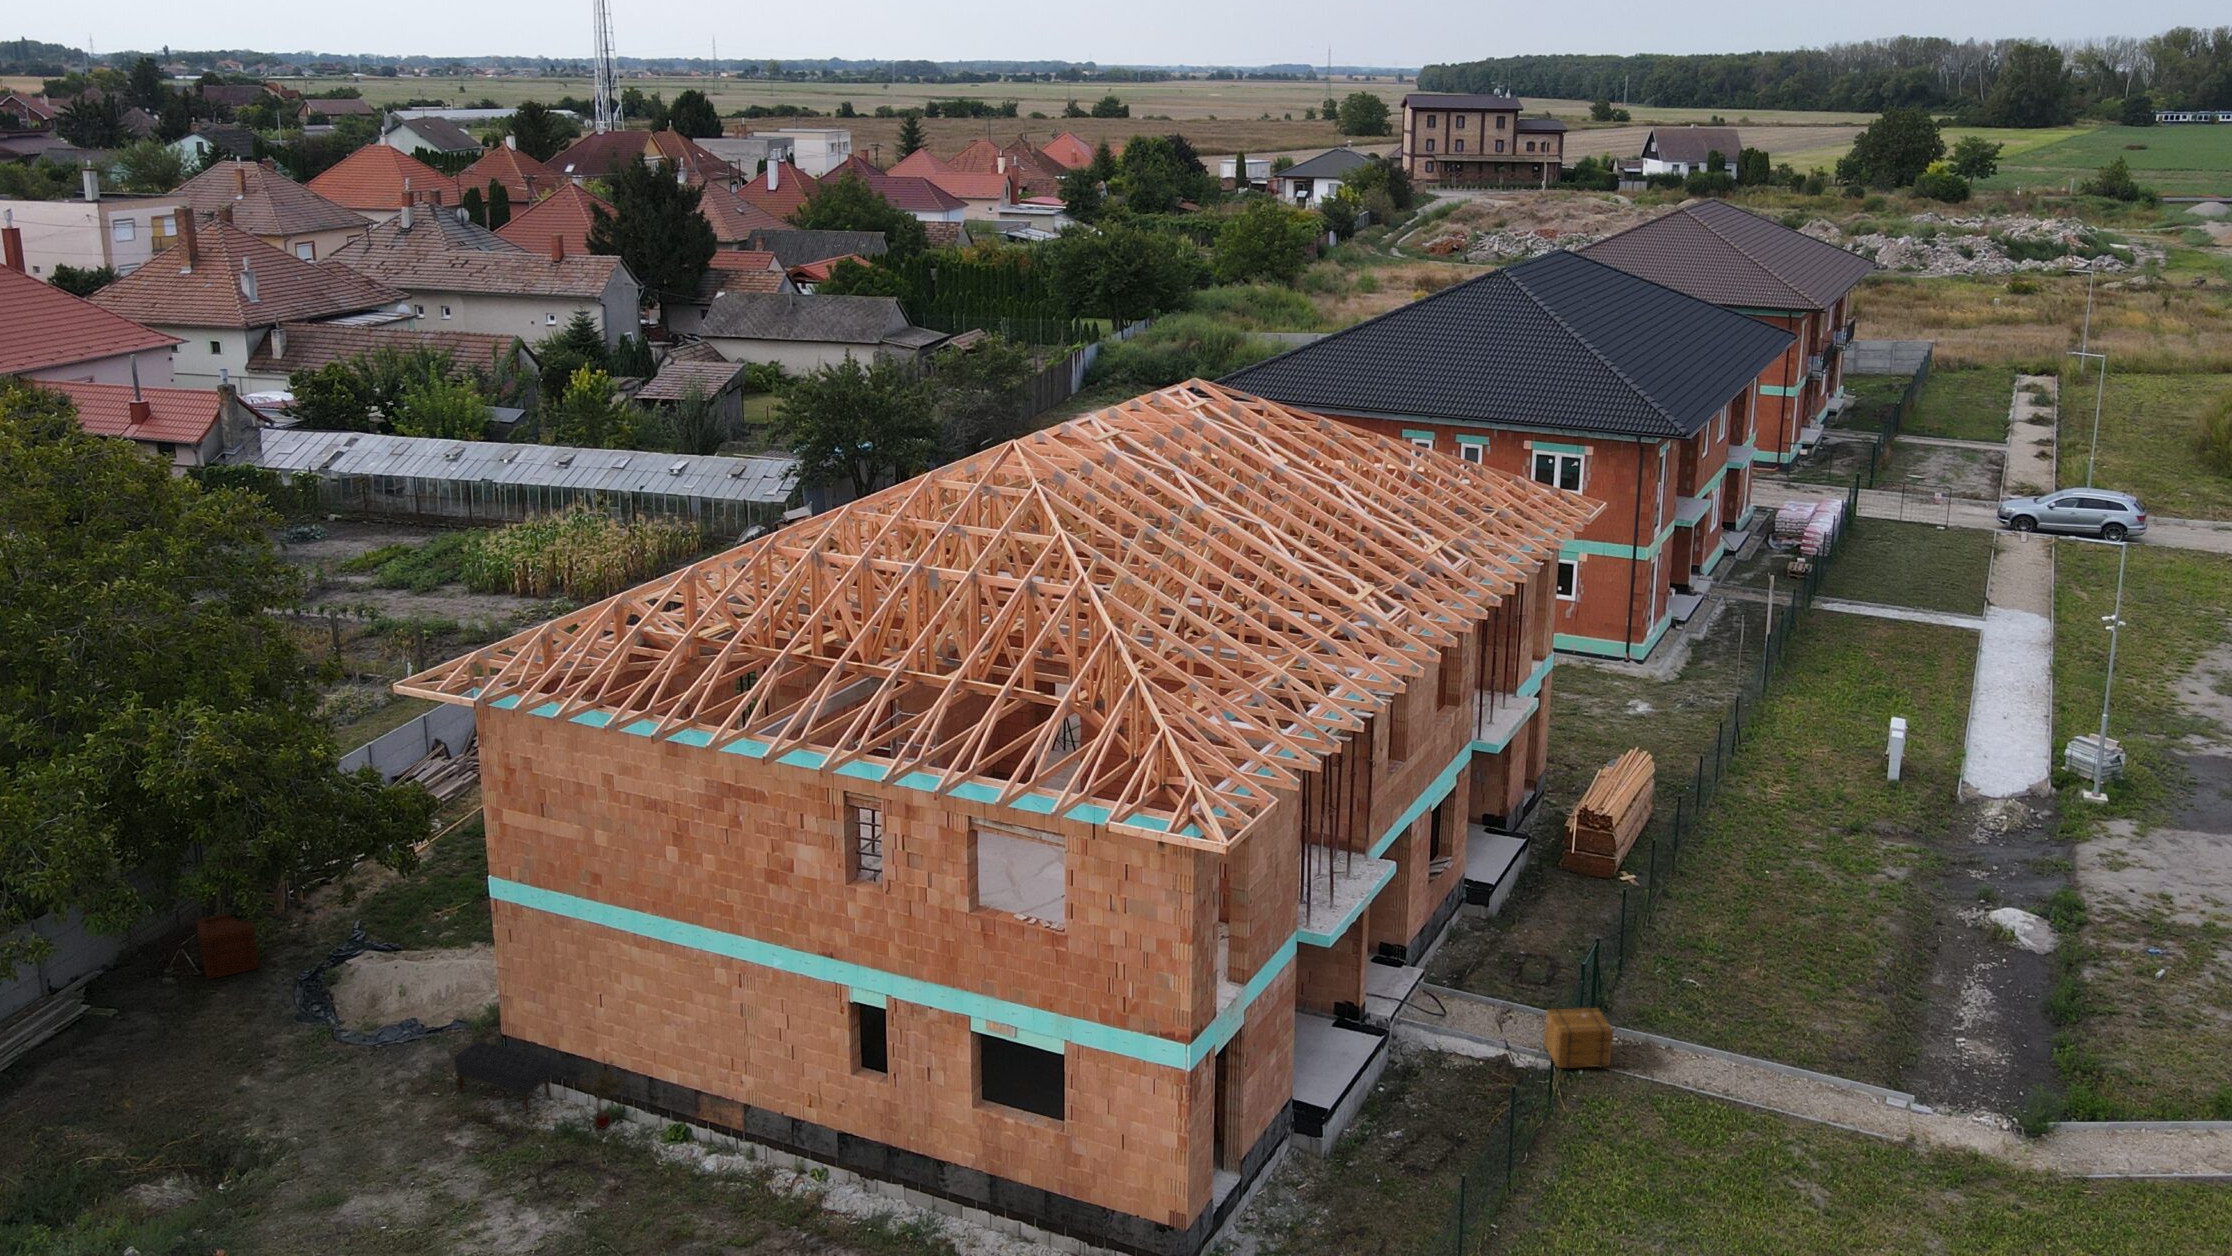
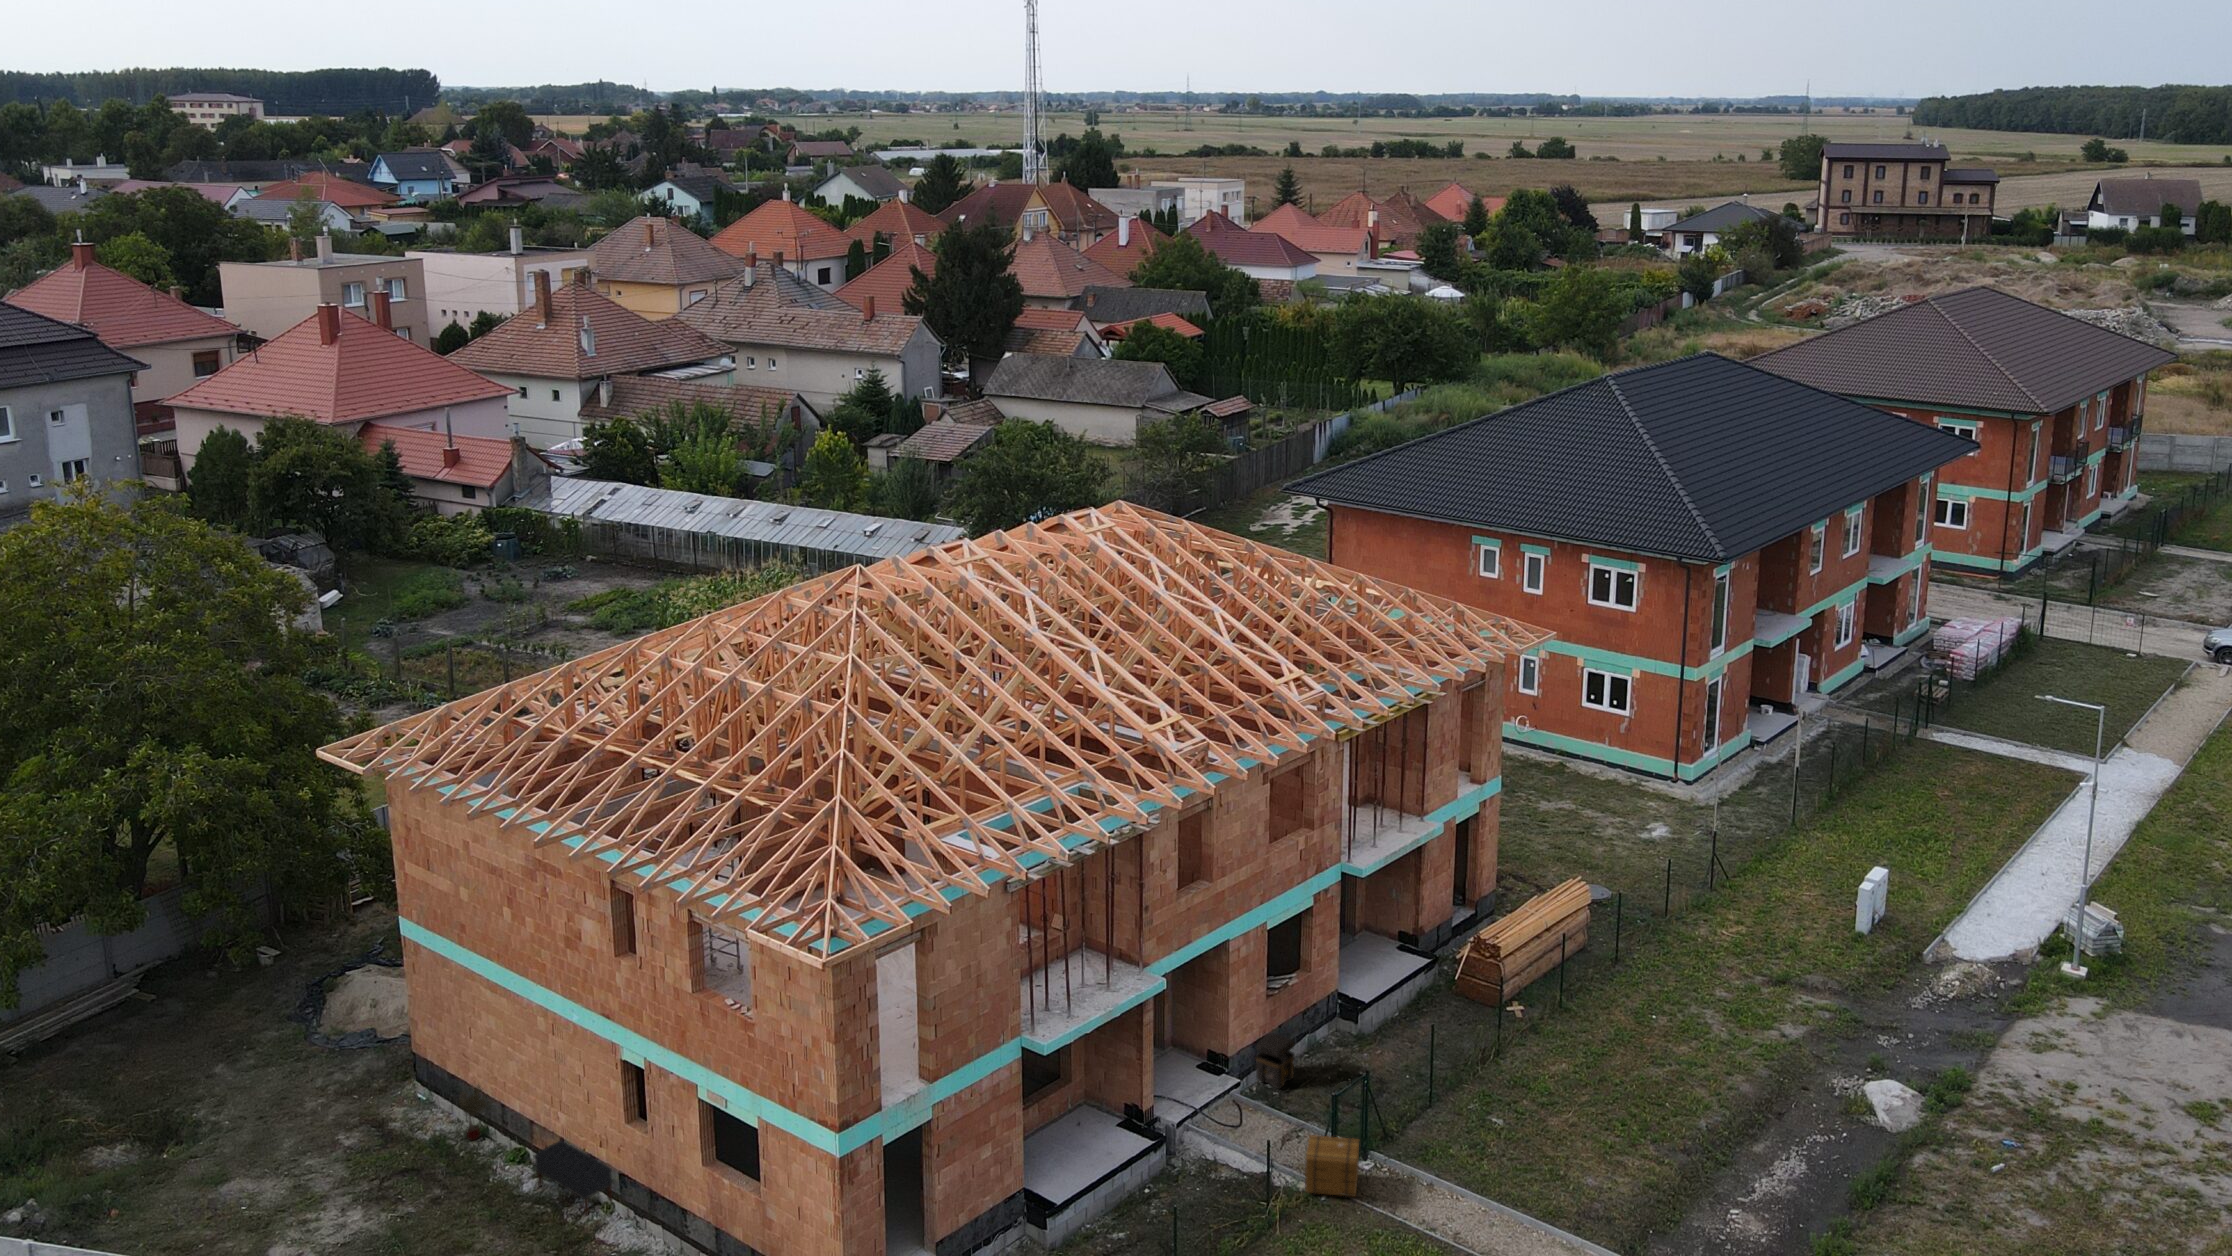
wooden crate: present [197,913,259,980] -> none [259,920,312,975]
toolbox: none [1431,918,1470,975] -> present [1256,1033,1295,1089]
bench: present [454,1040,551,1113] -> present [534,1141,612,1215]

